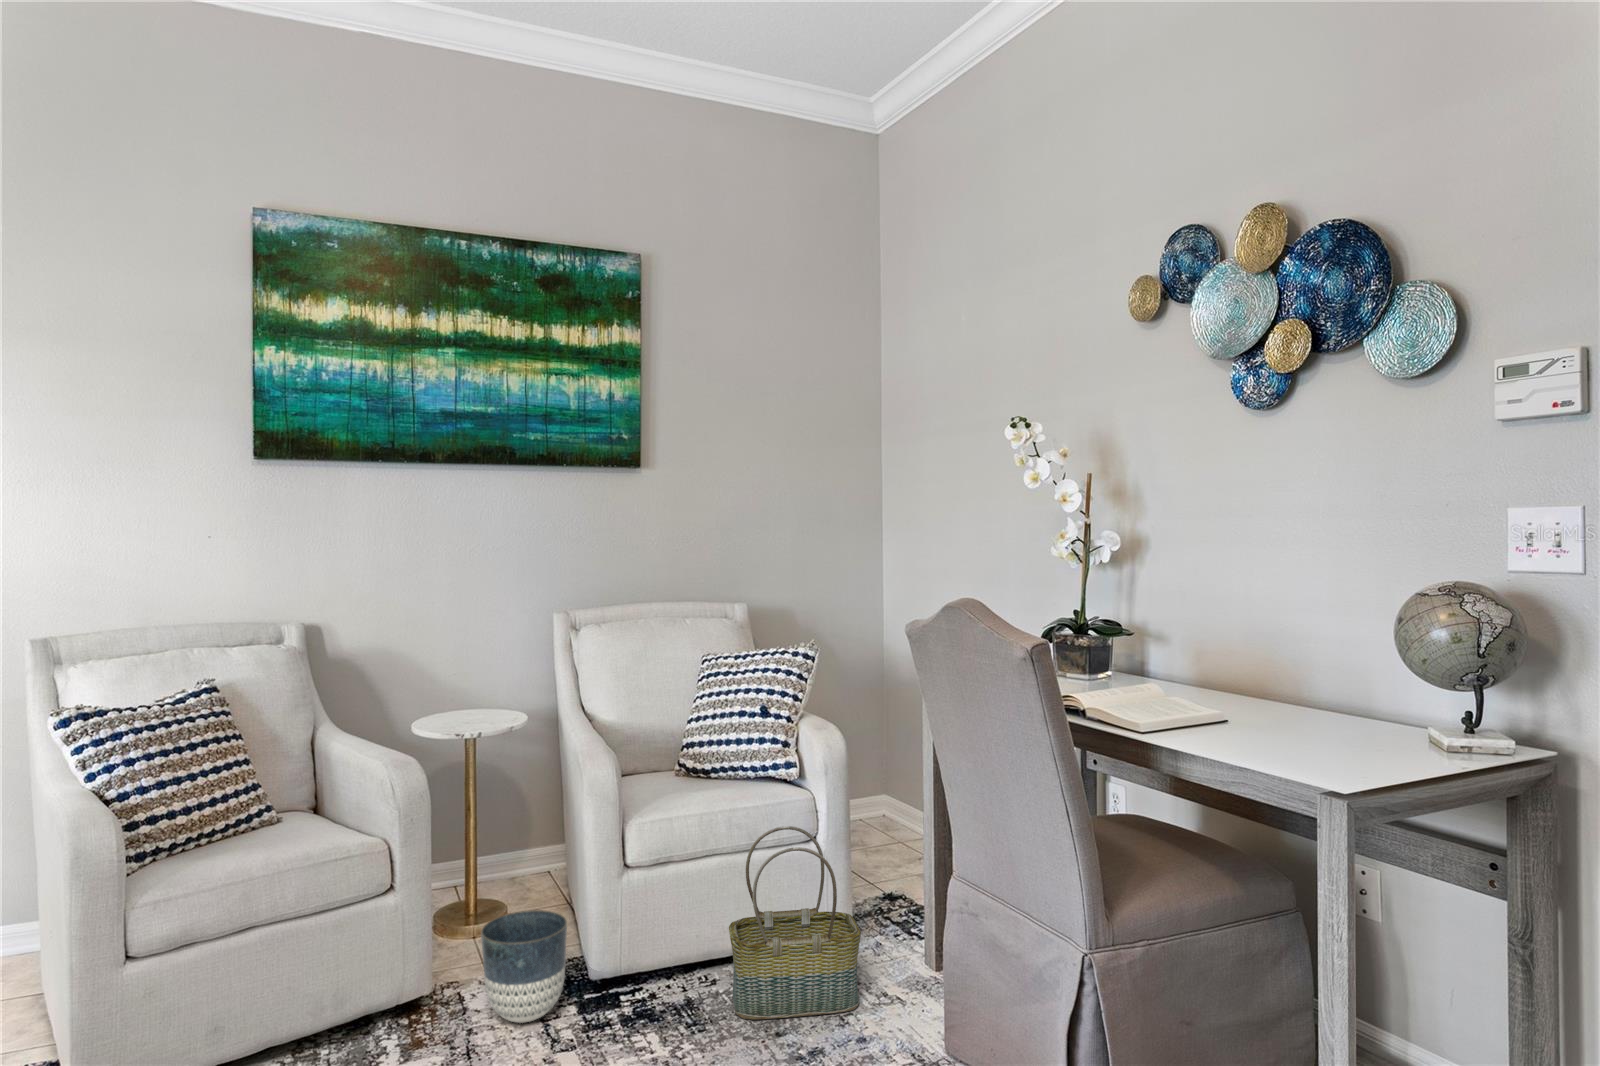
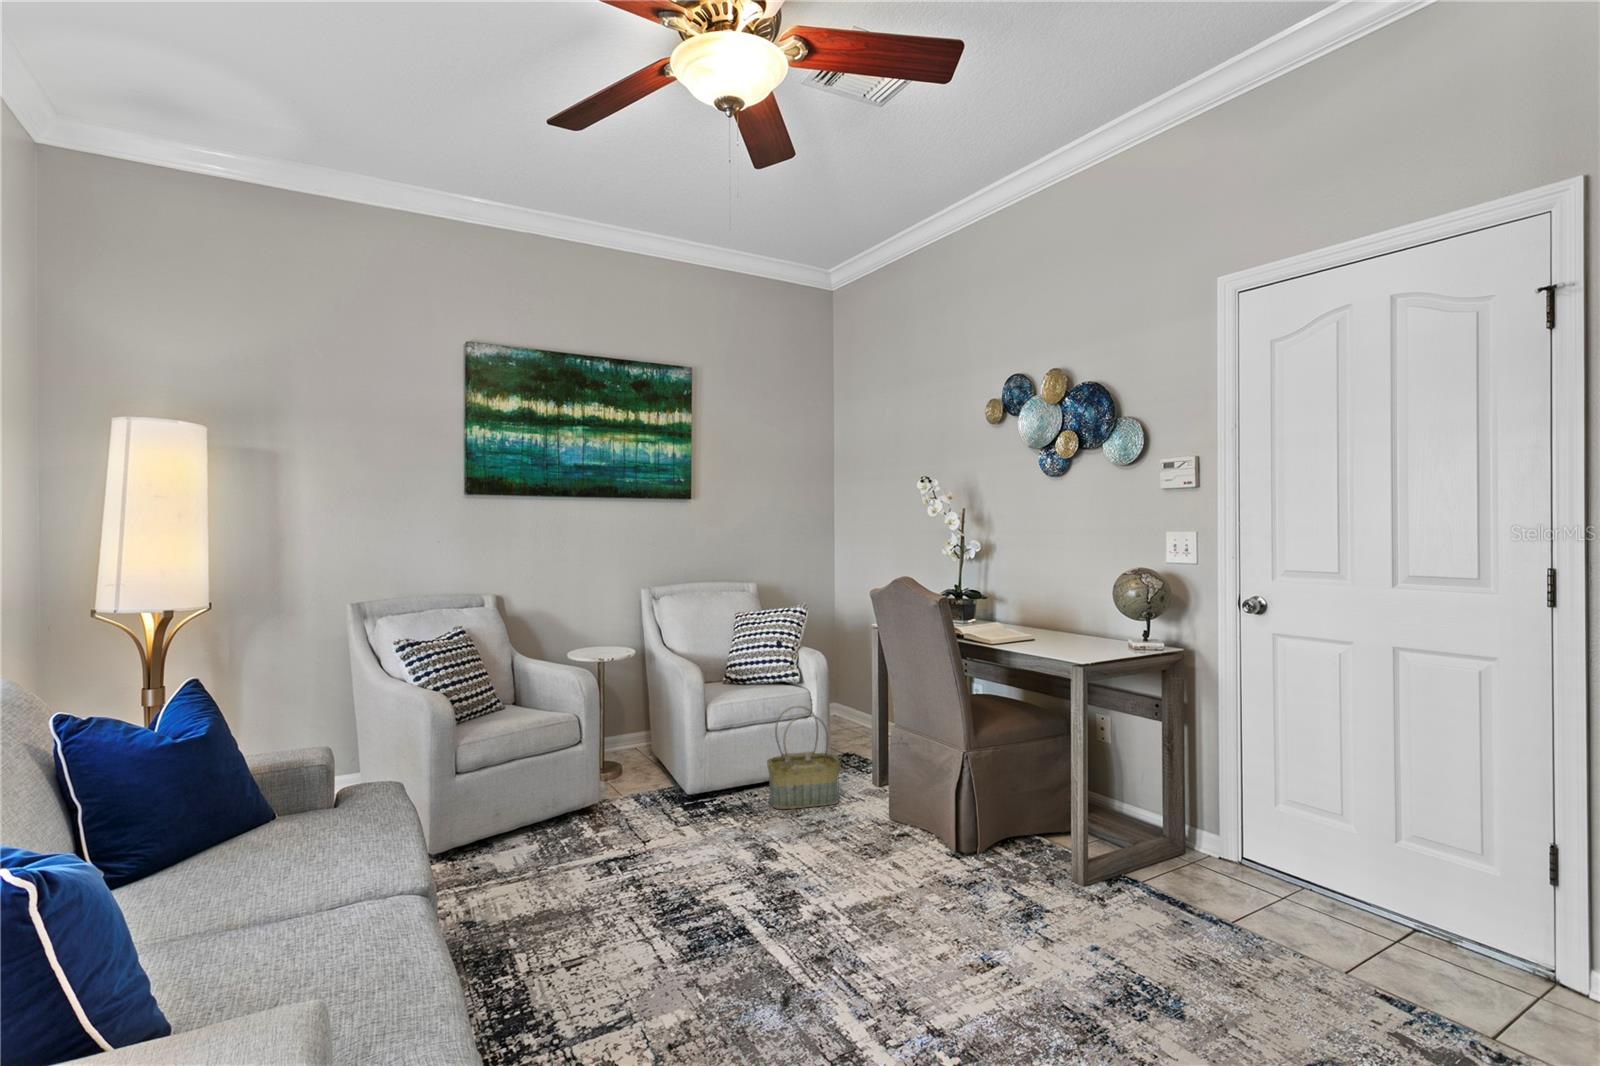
planter: present [481,910,567,1023] -> none [631,755,678,814]

